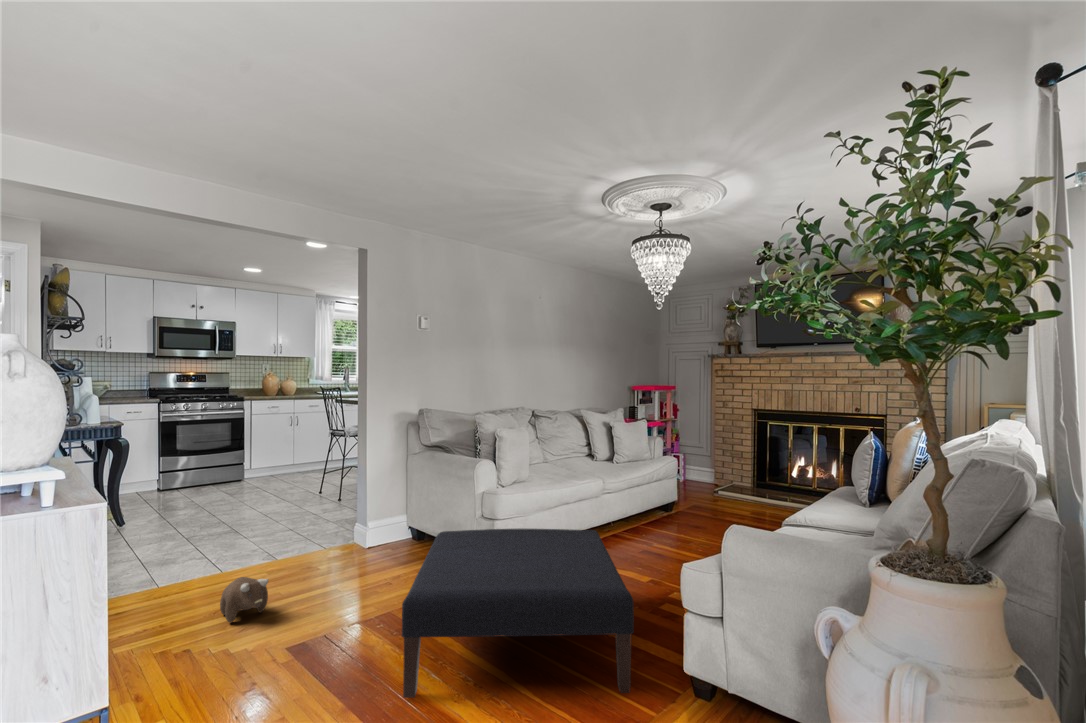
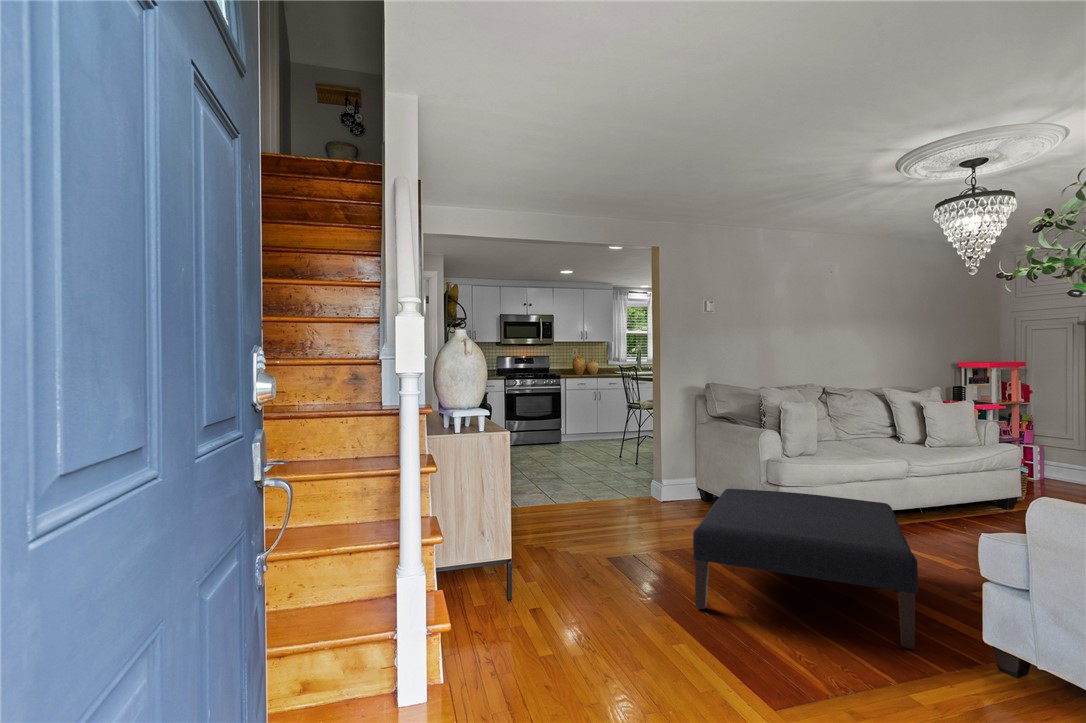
plush toy: present [220,577,268,623] -> none [558,506,591,538]

